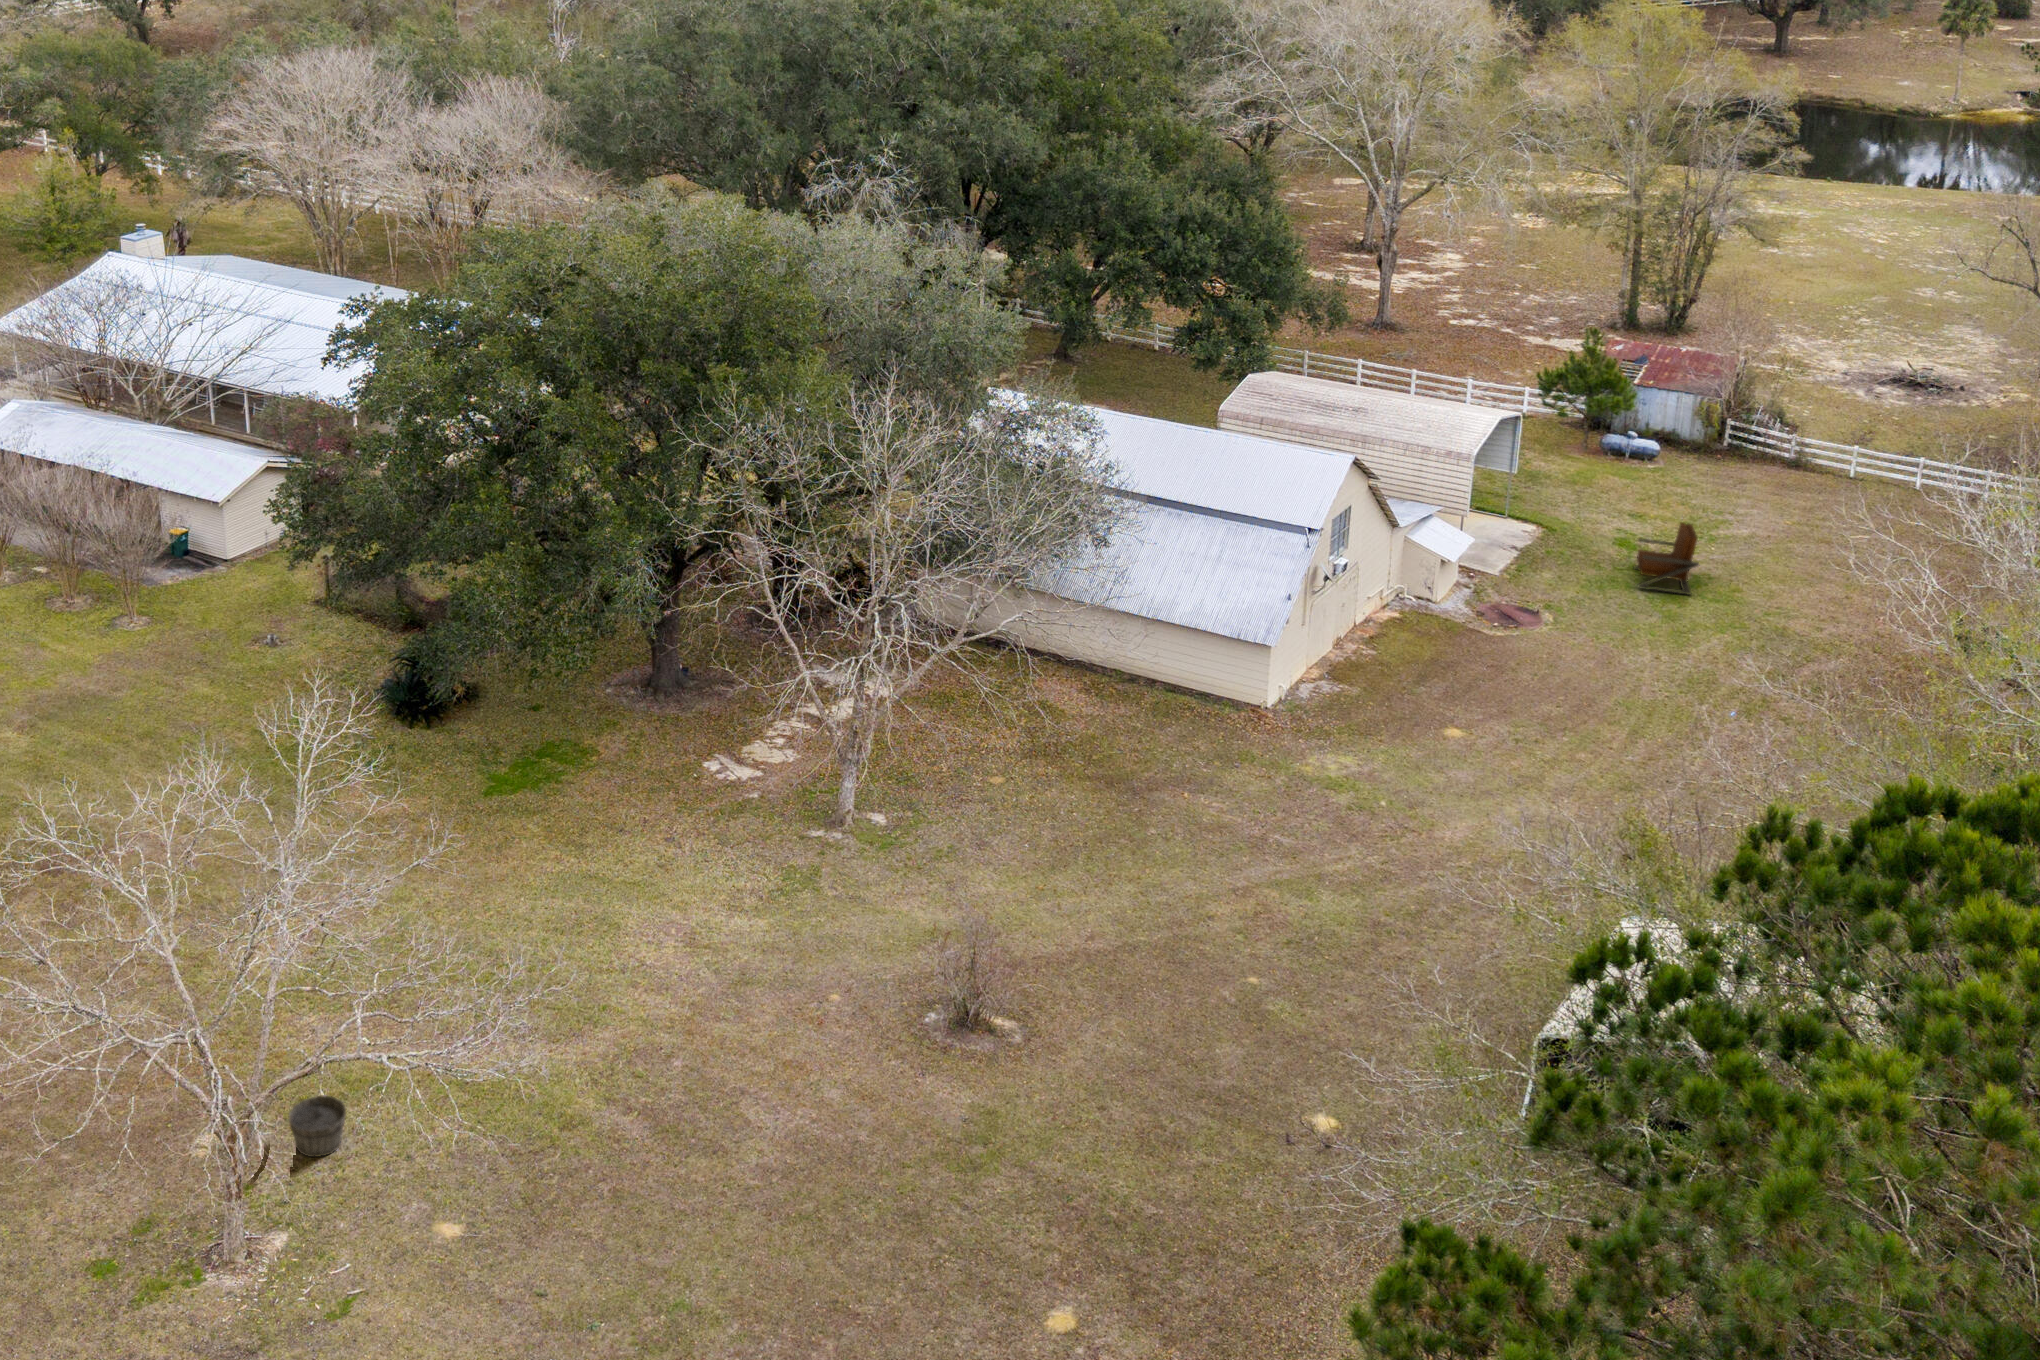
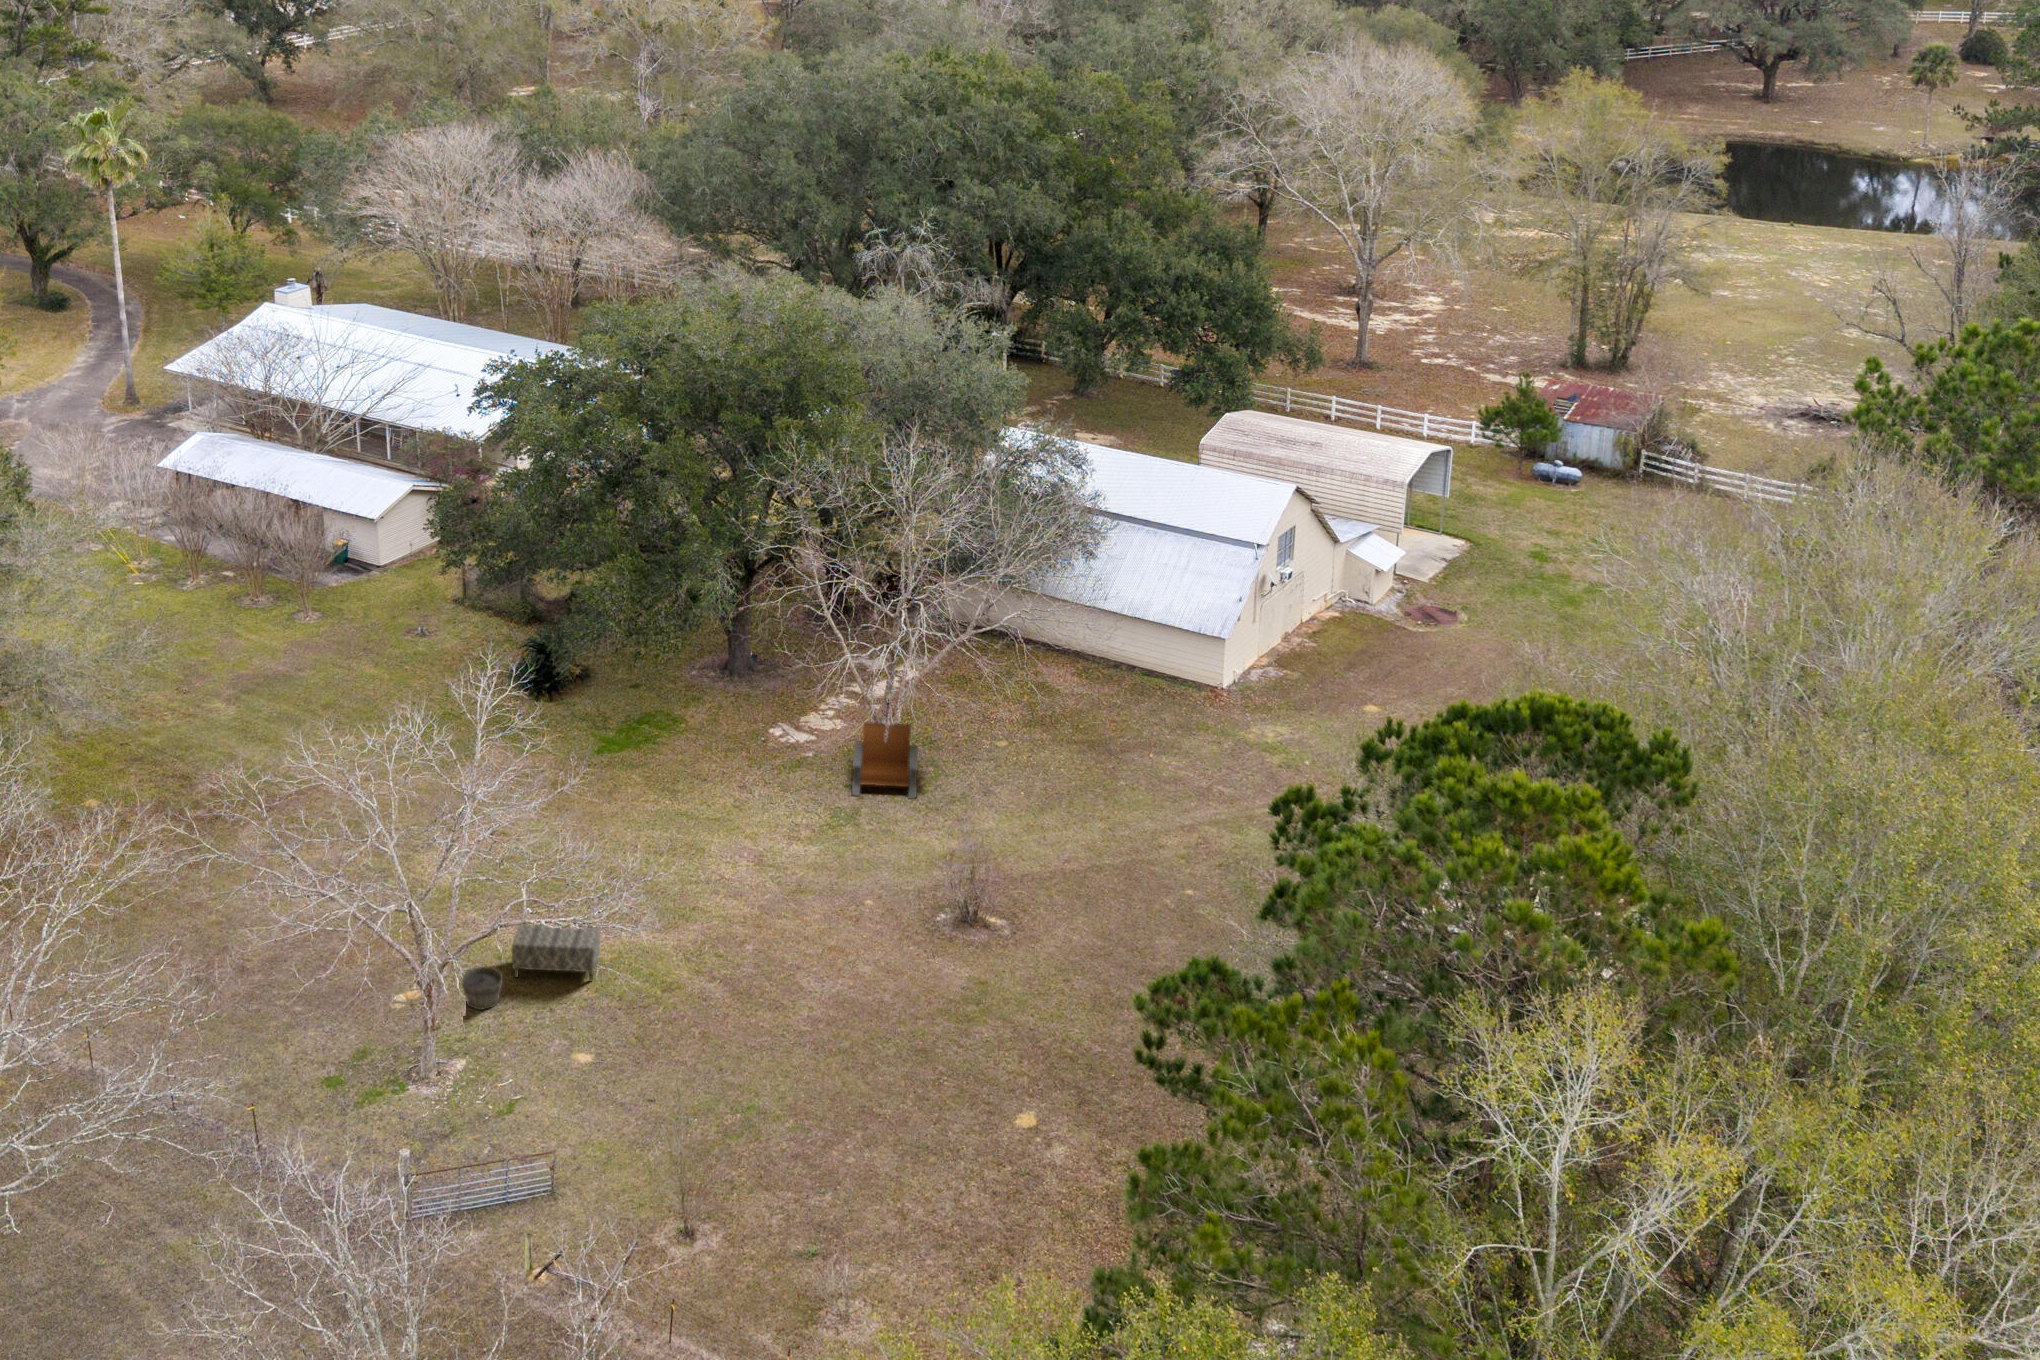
lounge chair: present [1633,523,1699,595] -> present [852,722,918,799]
bench: none [359,1035,480,1113] -> present [512,925,600,981]

